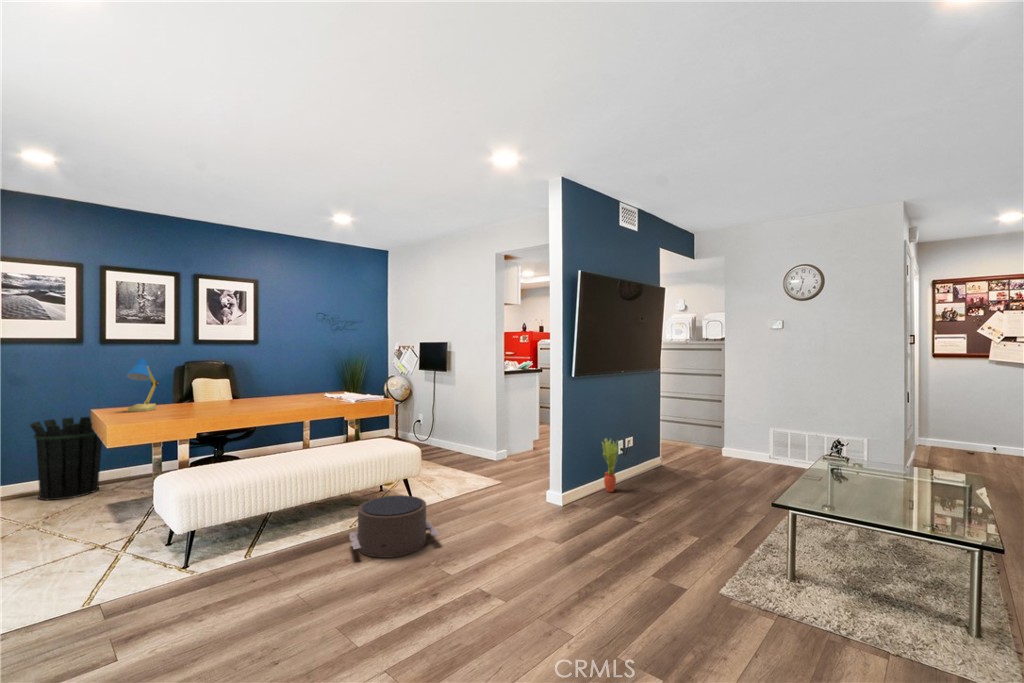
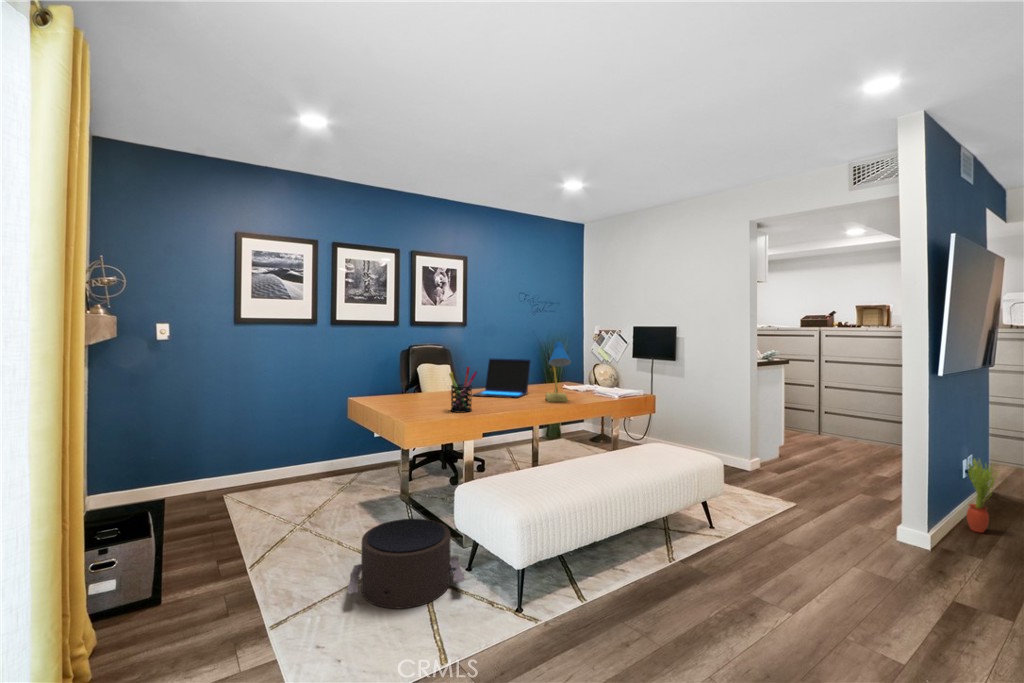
desk lamp: present [126,358,159,412] -> present [546,341,571,402]
laptop: none [222,373,287,407] -> present [472,359,531,398]
pen holder: none [166,379,198,419] -> present [449,367,477,412]
waste bin: present [30,417,102,500] -> none [281,401,347,489]
pouf: present [350,495,439,558] -> present [348,519,464,609]

